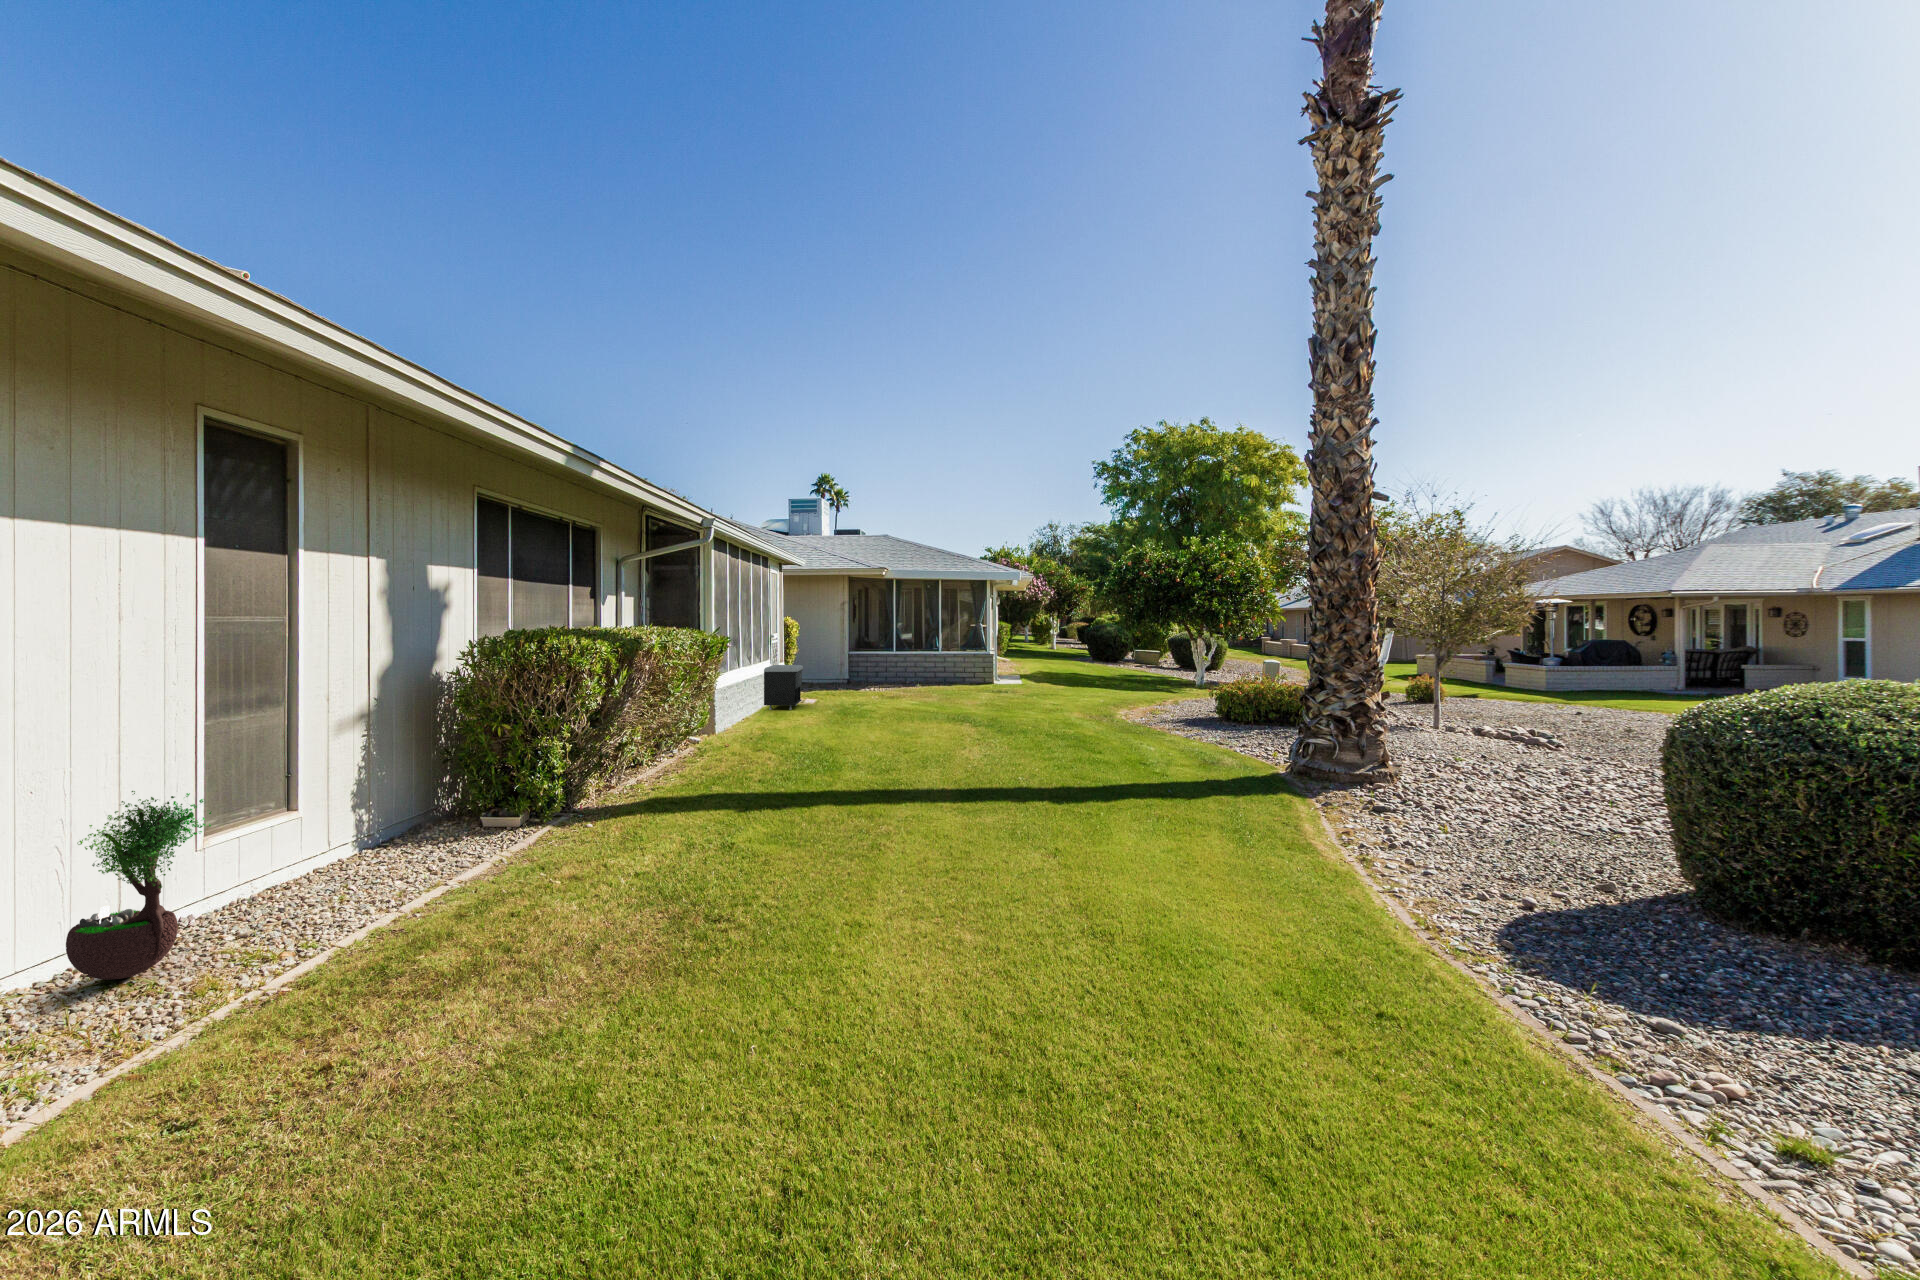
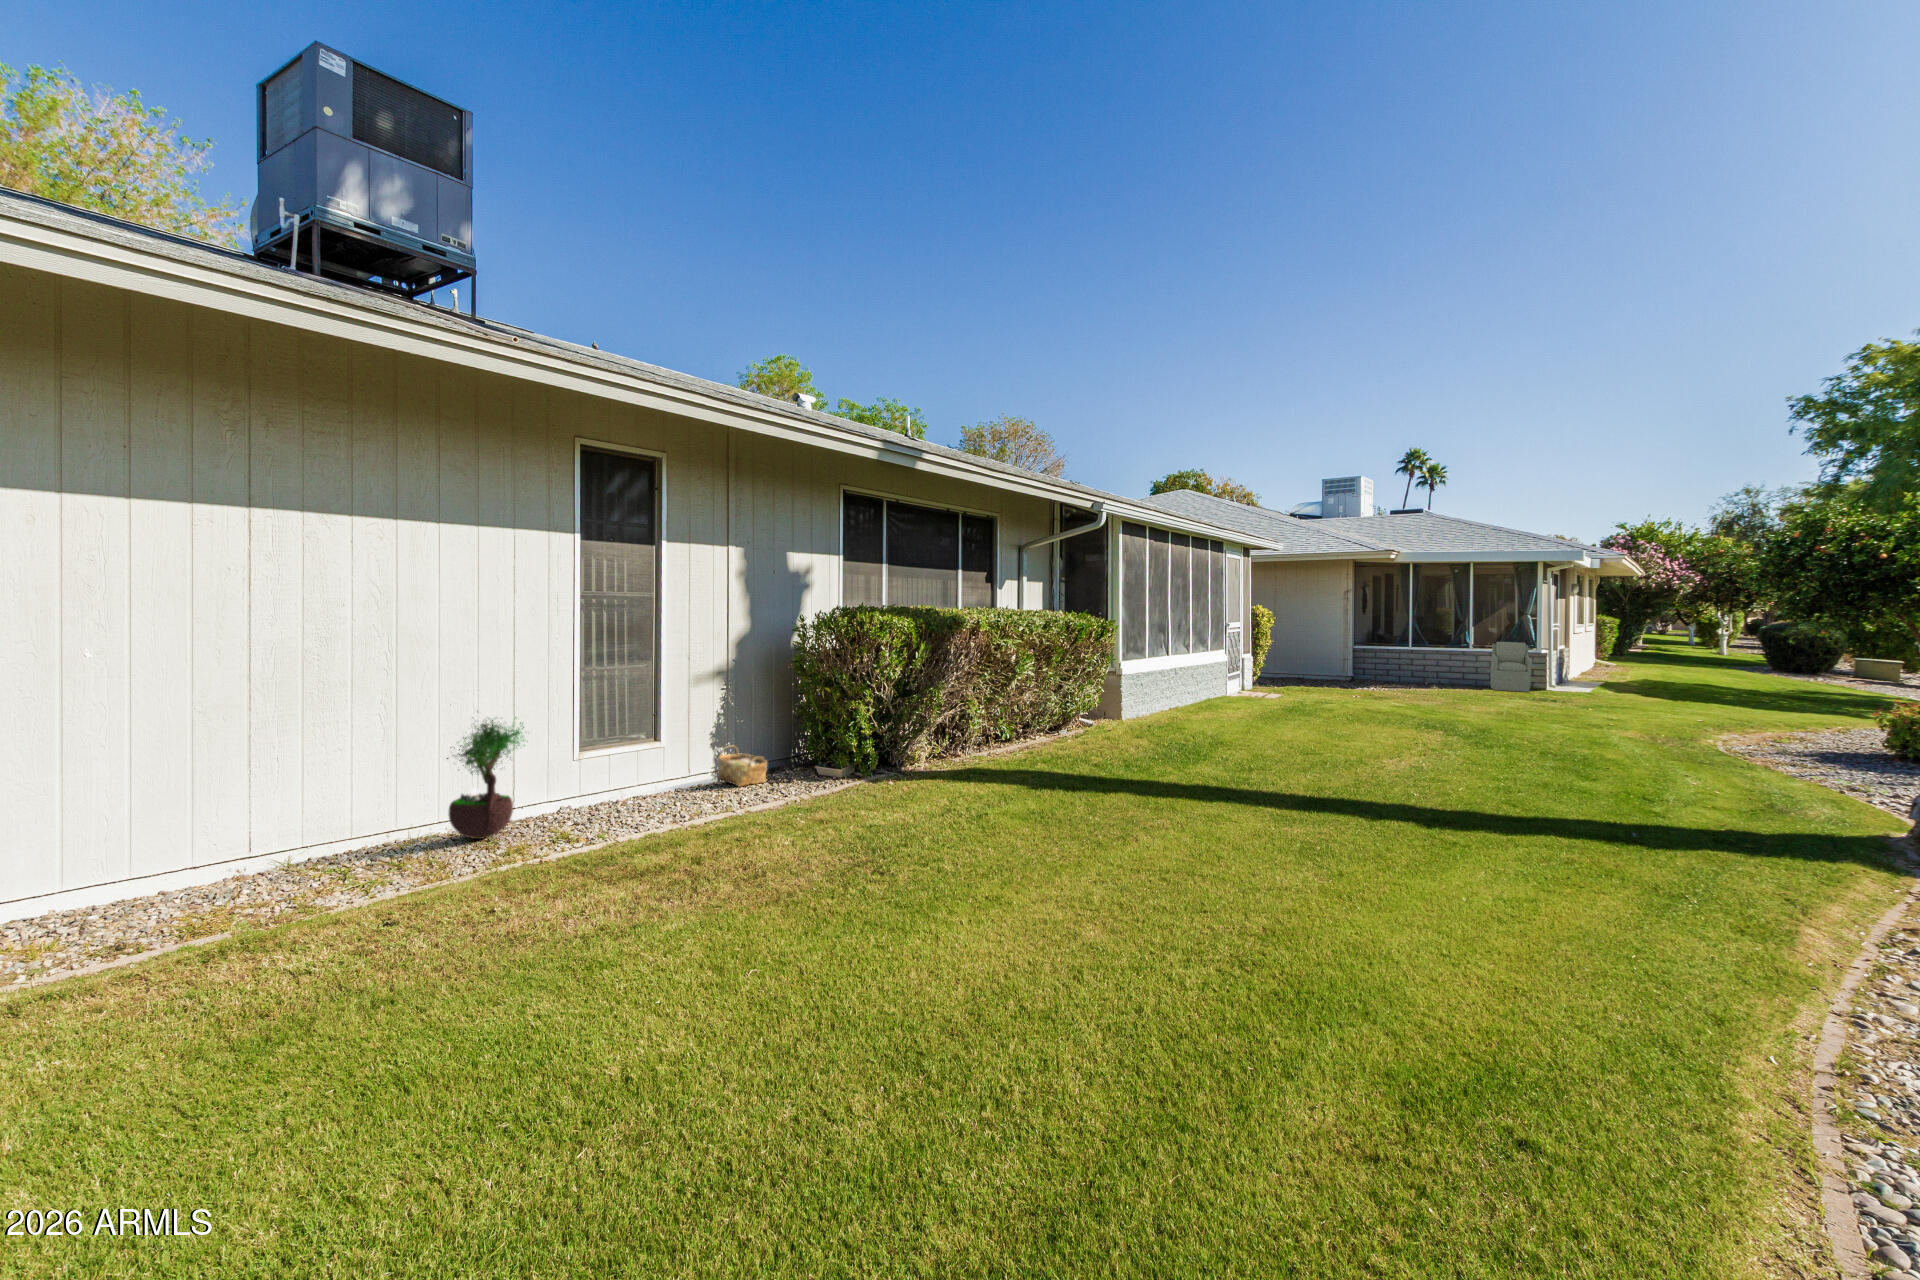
chair: none [959,645,989,685] -> present [1490,642,1532,692]
storage bench: present [764,665,803,710] -> none [1208,653,1259,701]
woven basket: none [363,807,438,855] -> present [717,745,767,787]

